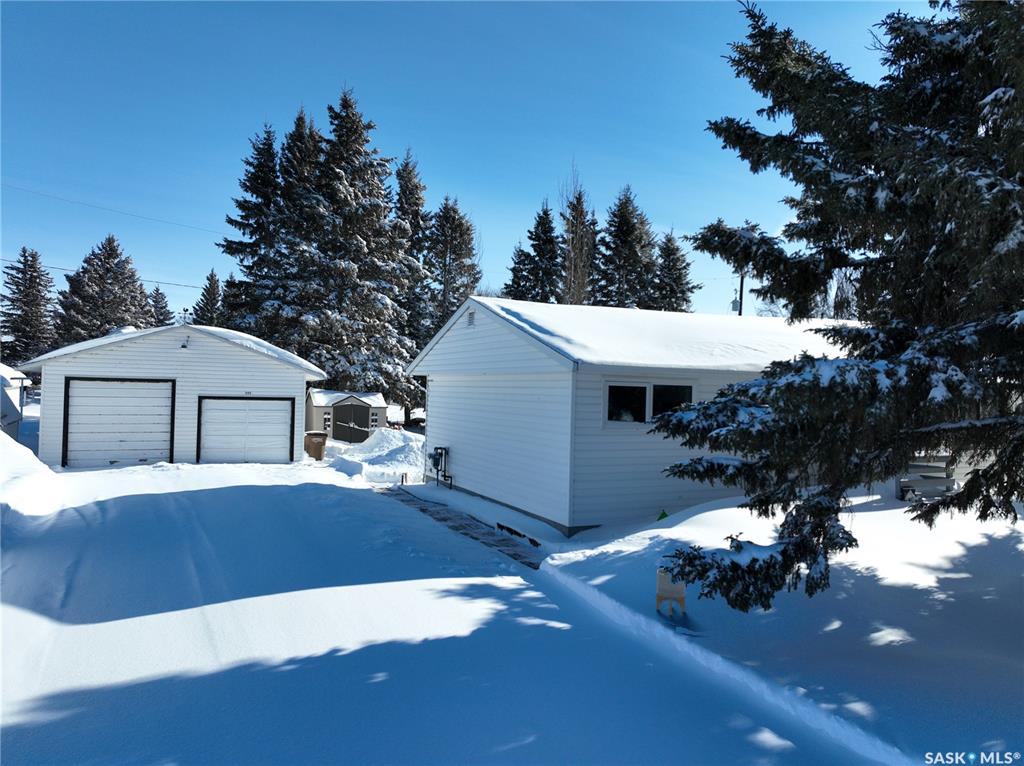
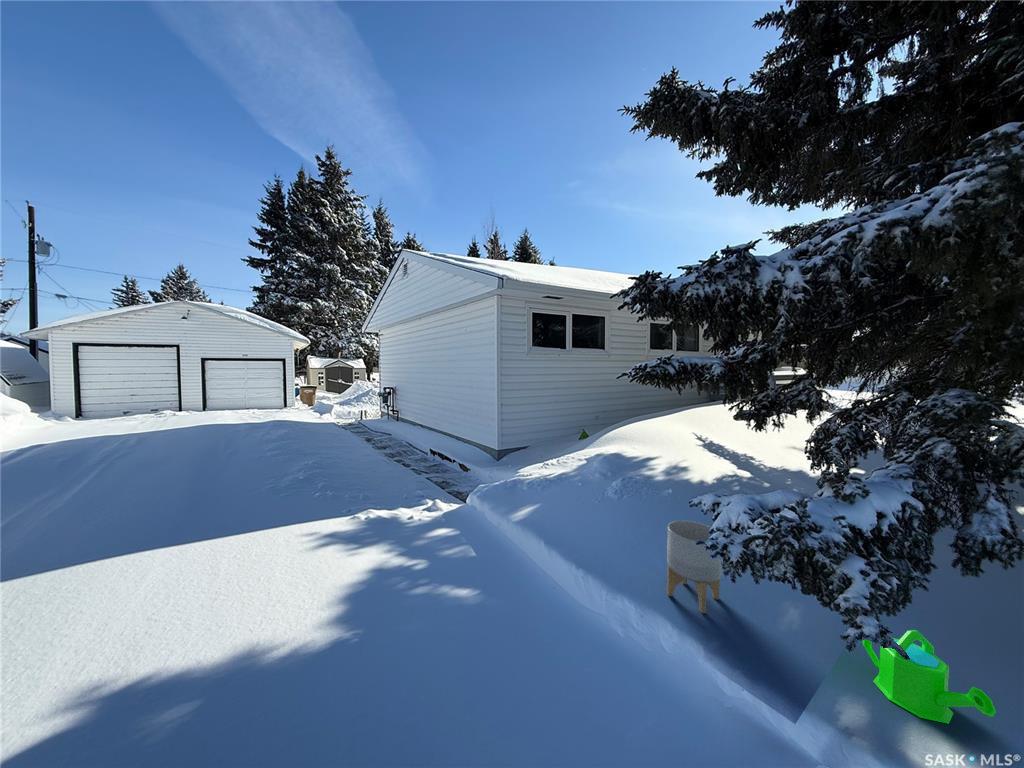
watering can: none [734,611,760,647] -> present [863,630,996,724]

